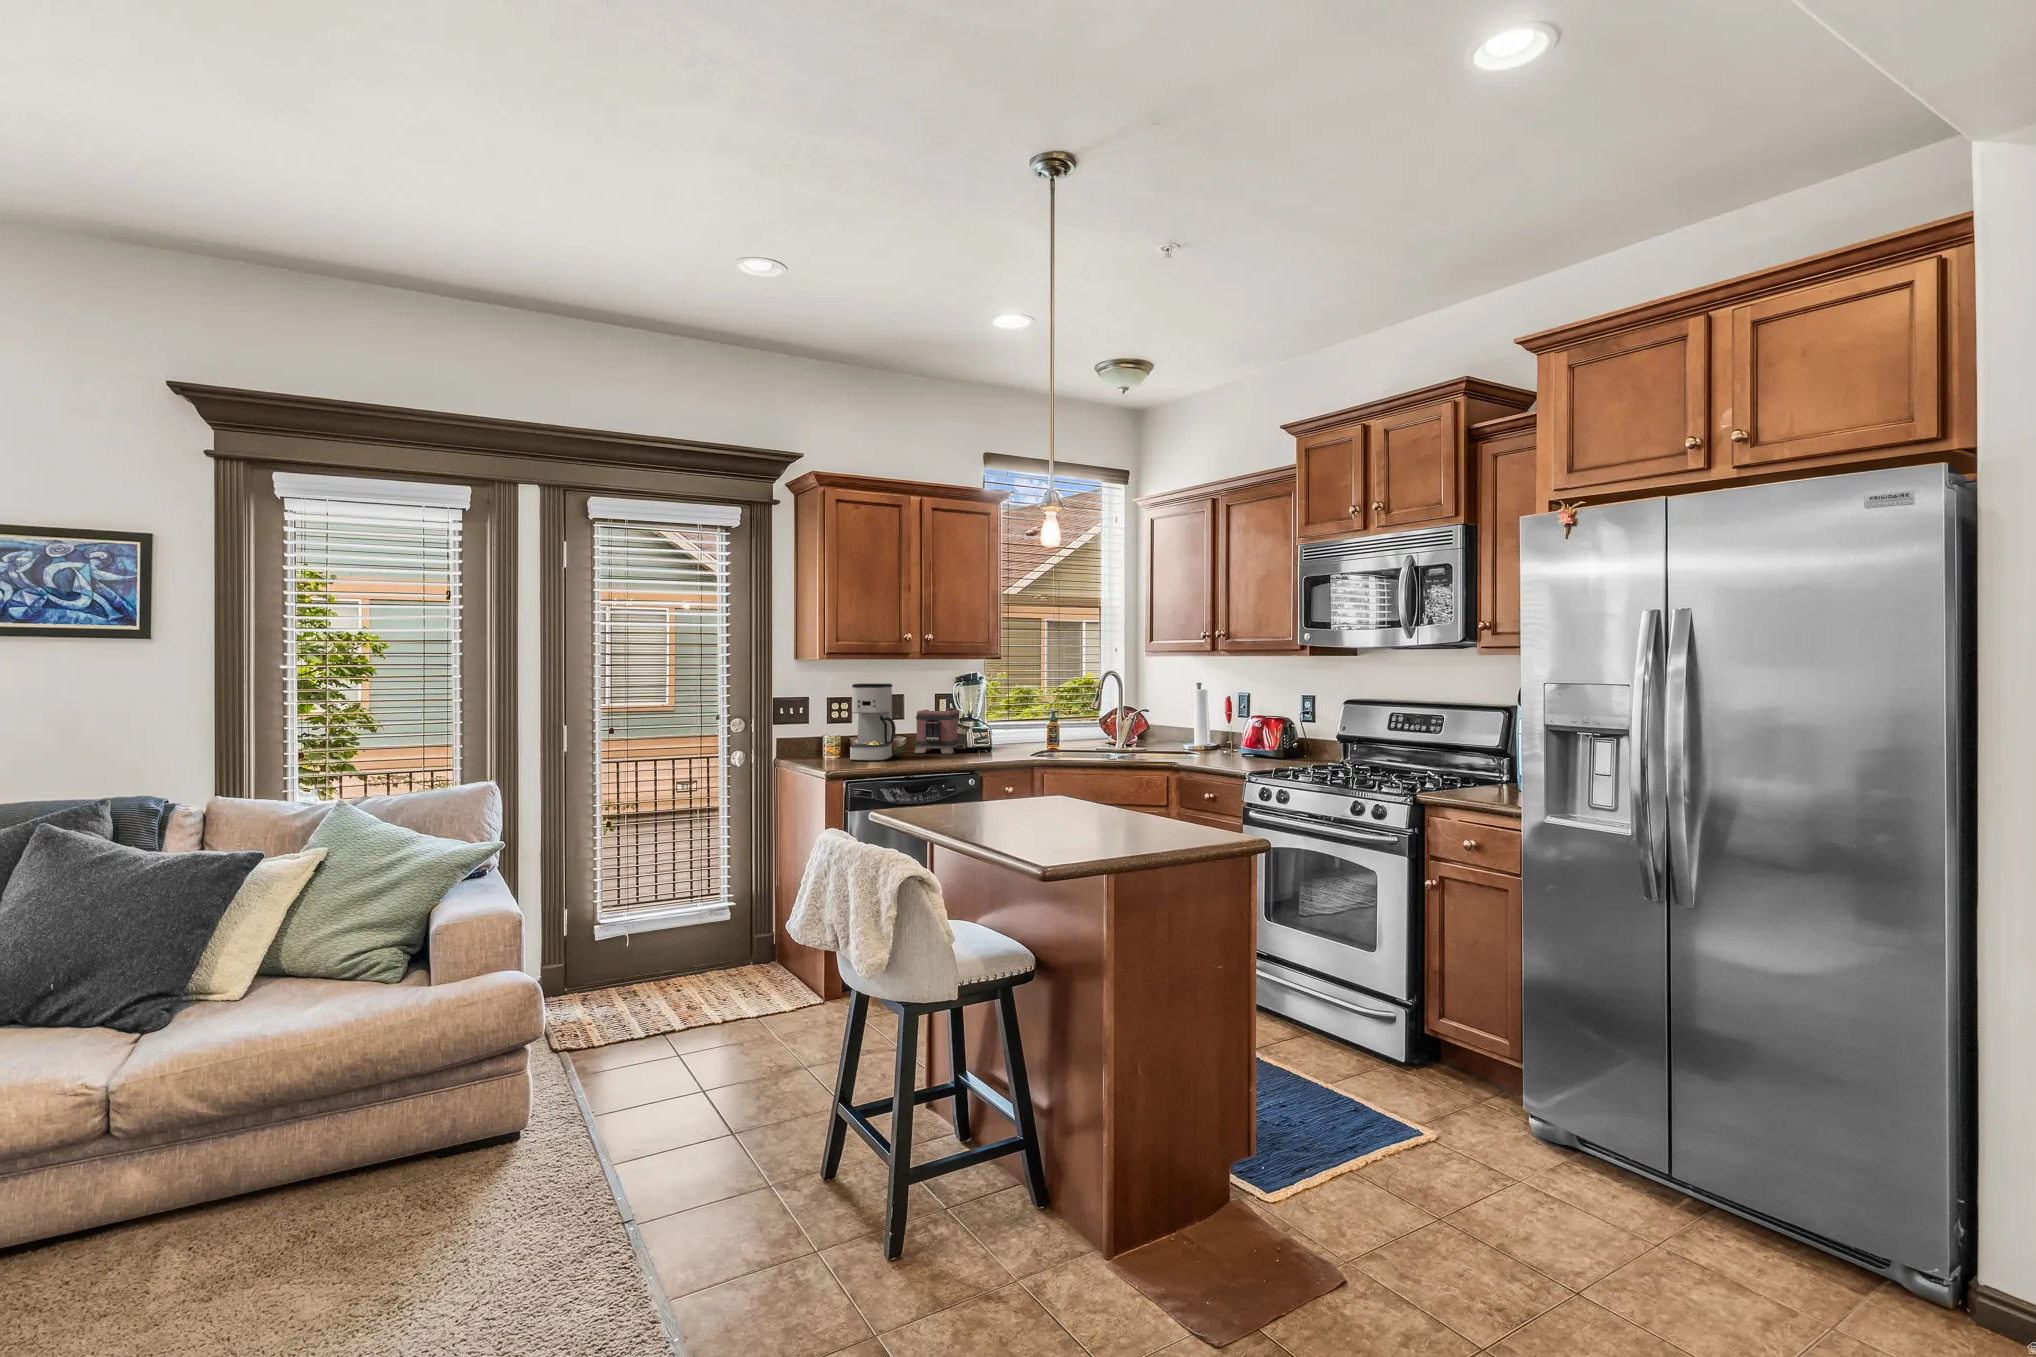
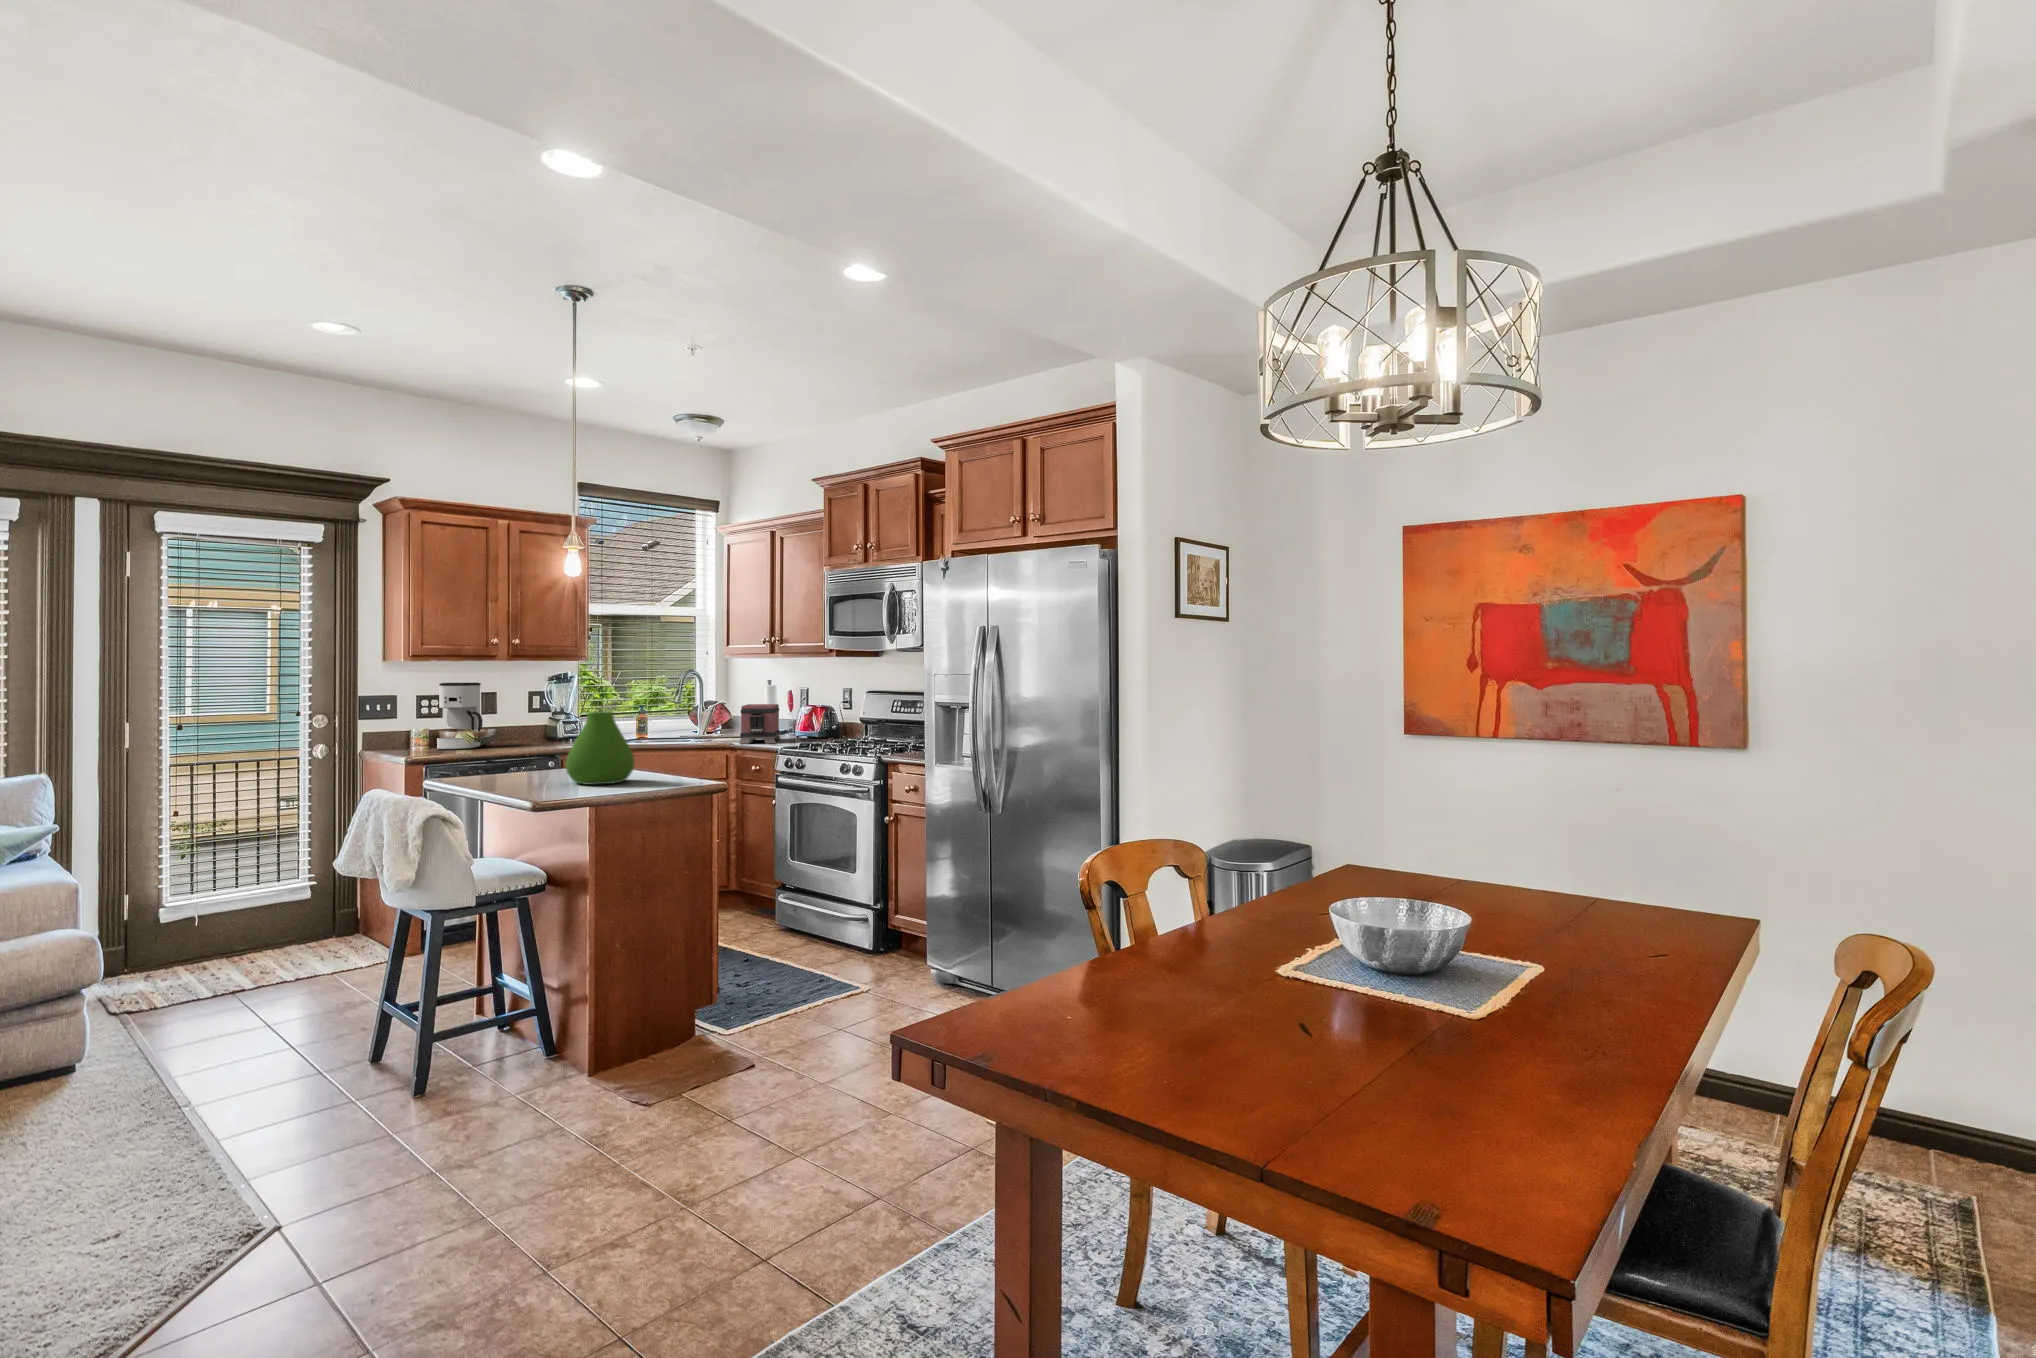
toaster: present [914,710,966,754] -> present [739,704,780,744]
vase: none [1057,734,1144,837] -> present [566,711,634,785]

